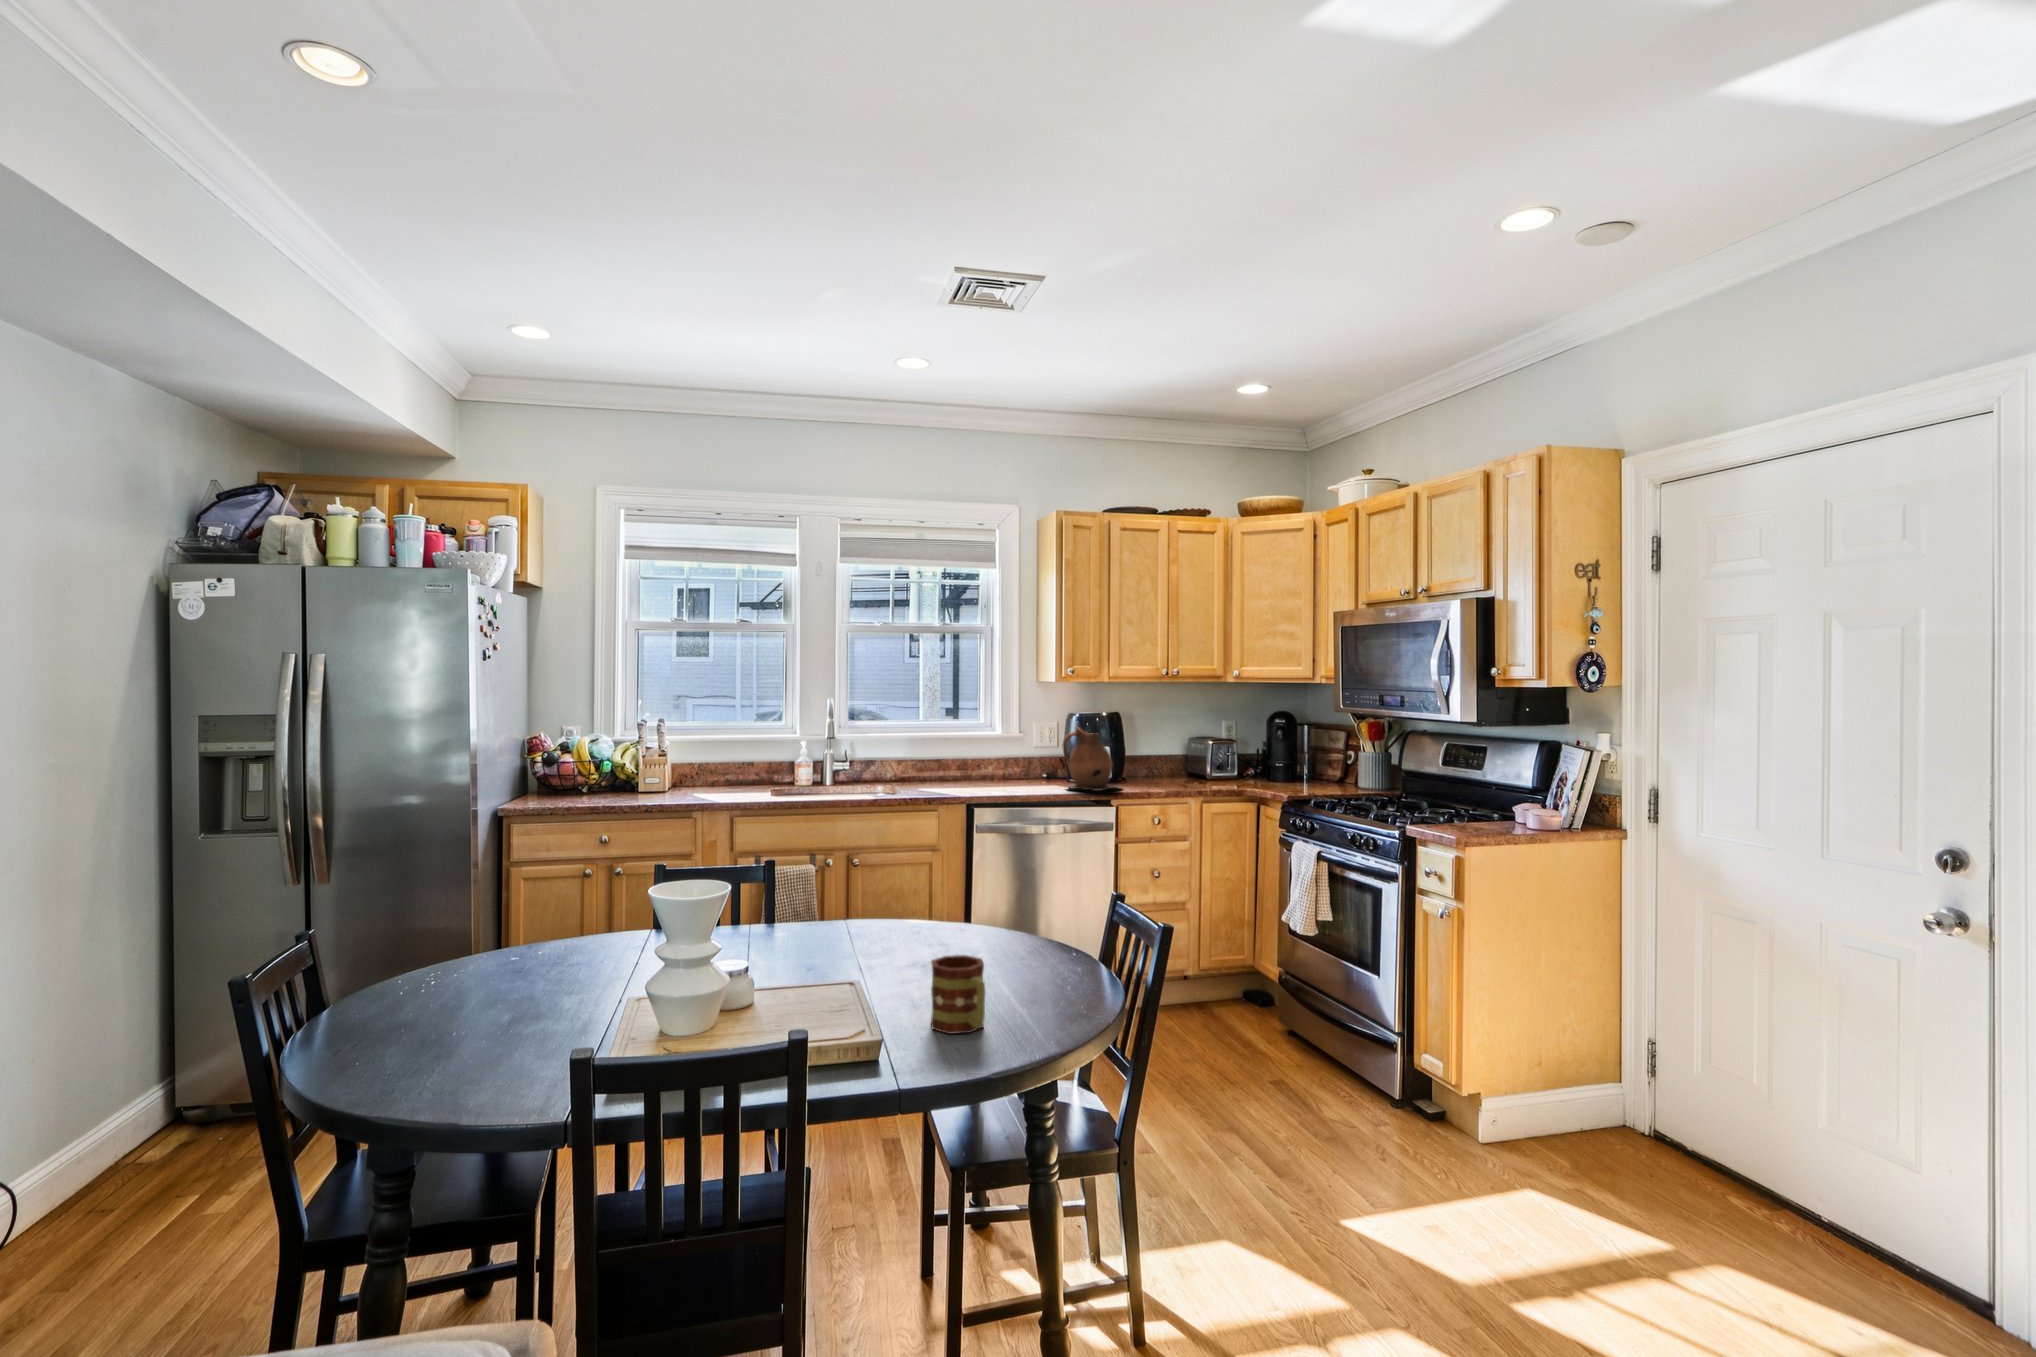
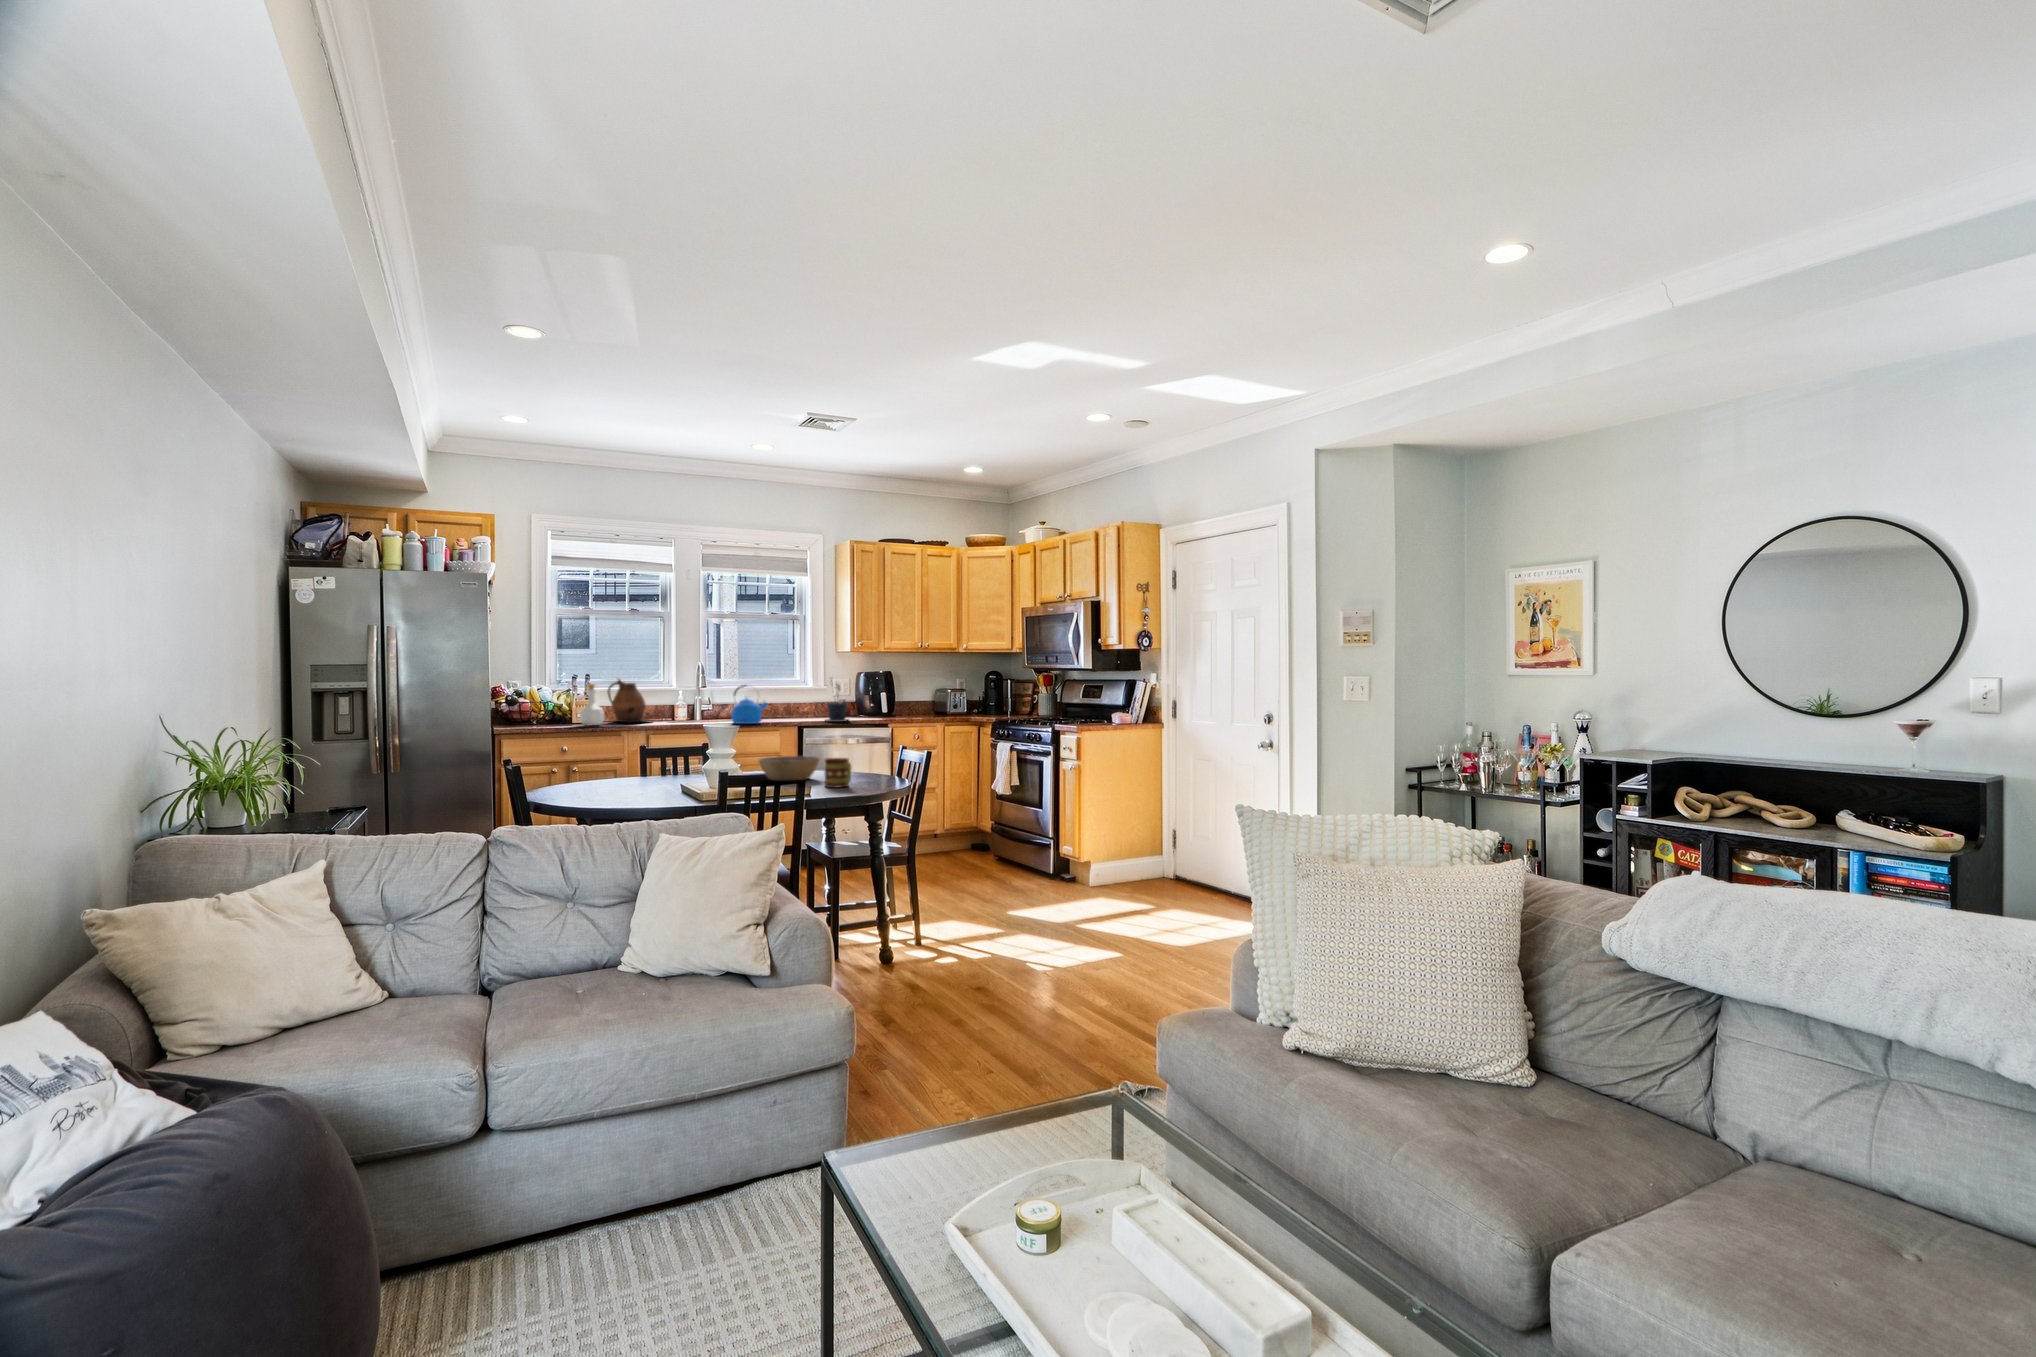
potted plant: none [1011,724,1052,796] -> present [825,678,849,722]
ceramic pitcher: present [1062,726,1118,791] -> present [608,678,646,722]
bottle: none [636,737,673,801] -> present [580,684,604,726]
kettle: none [867,737,923,800] -> present [732,685,768,724]
bowl: none [811,919,941,988] -> present [758,756,820,780]

